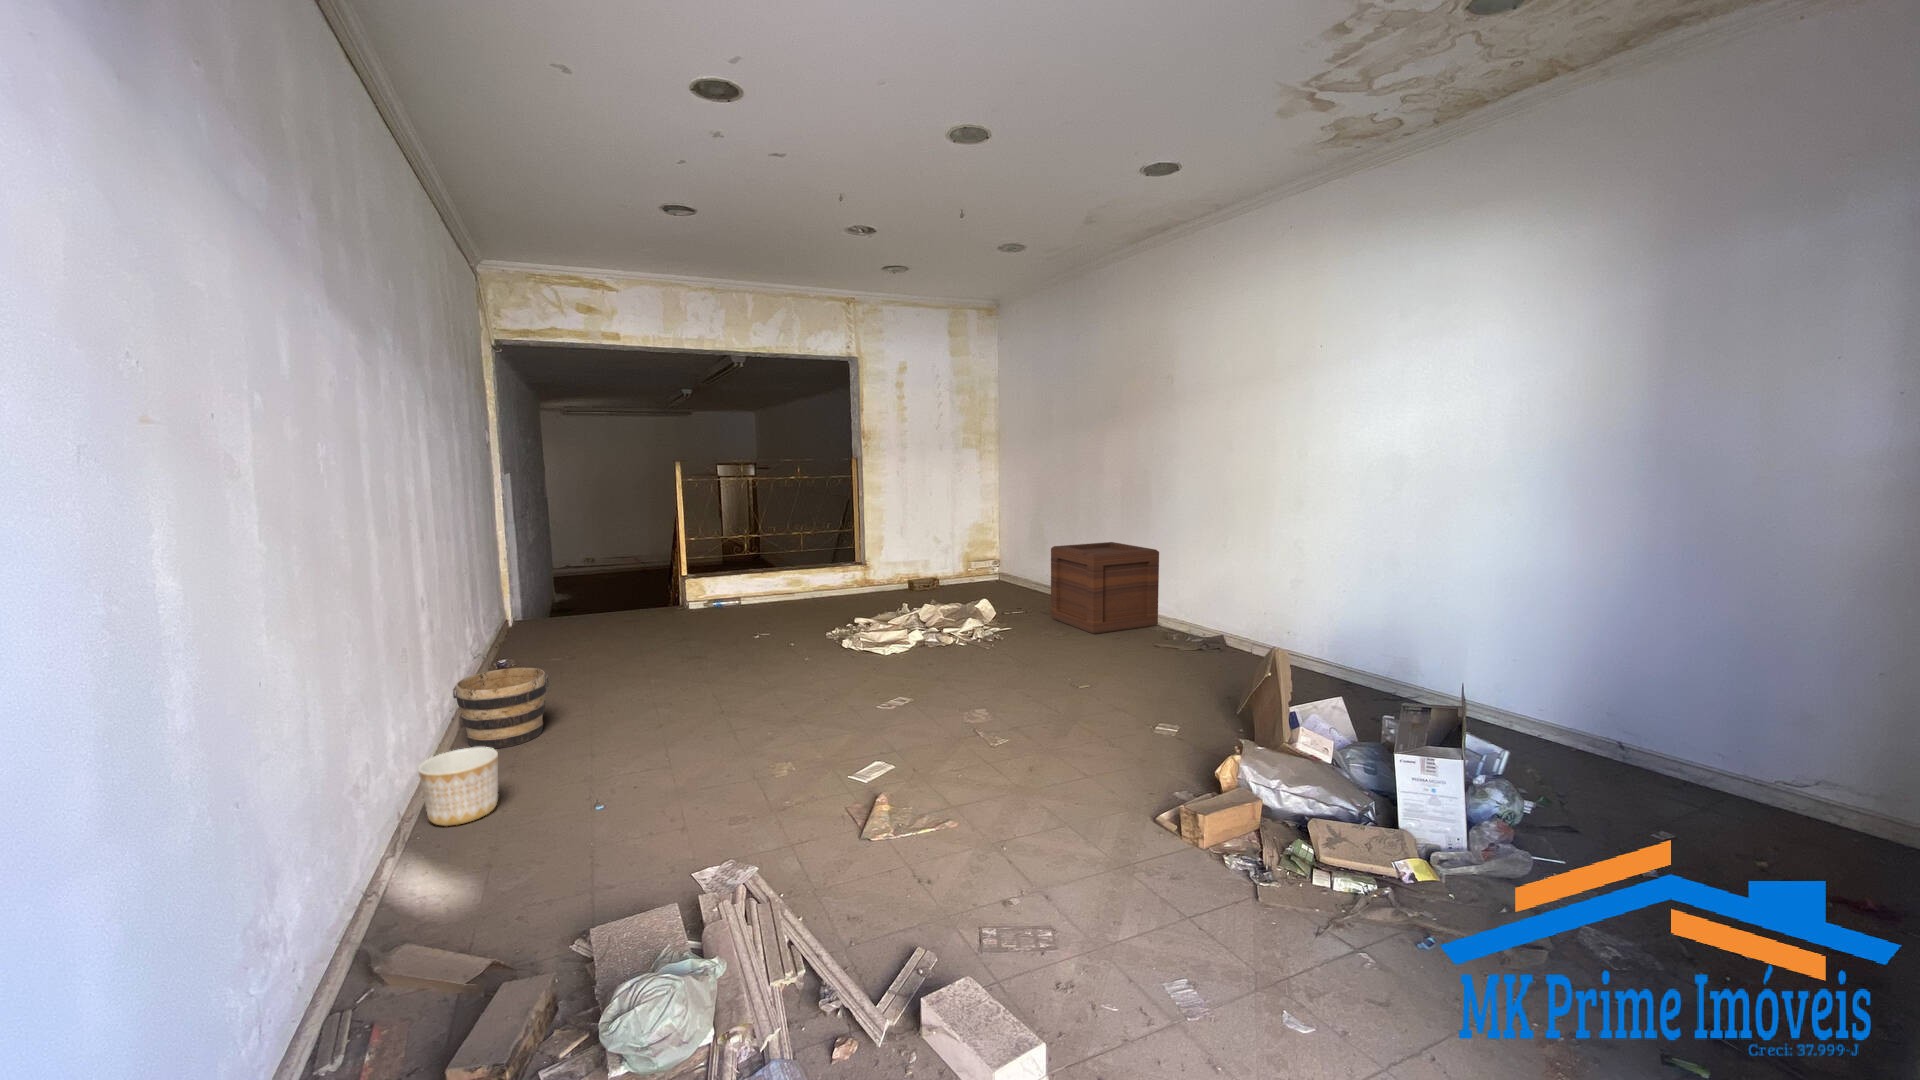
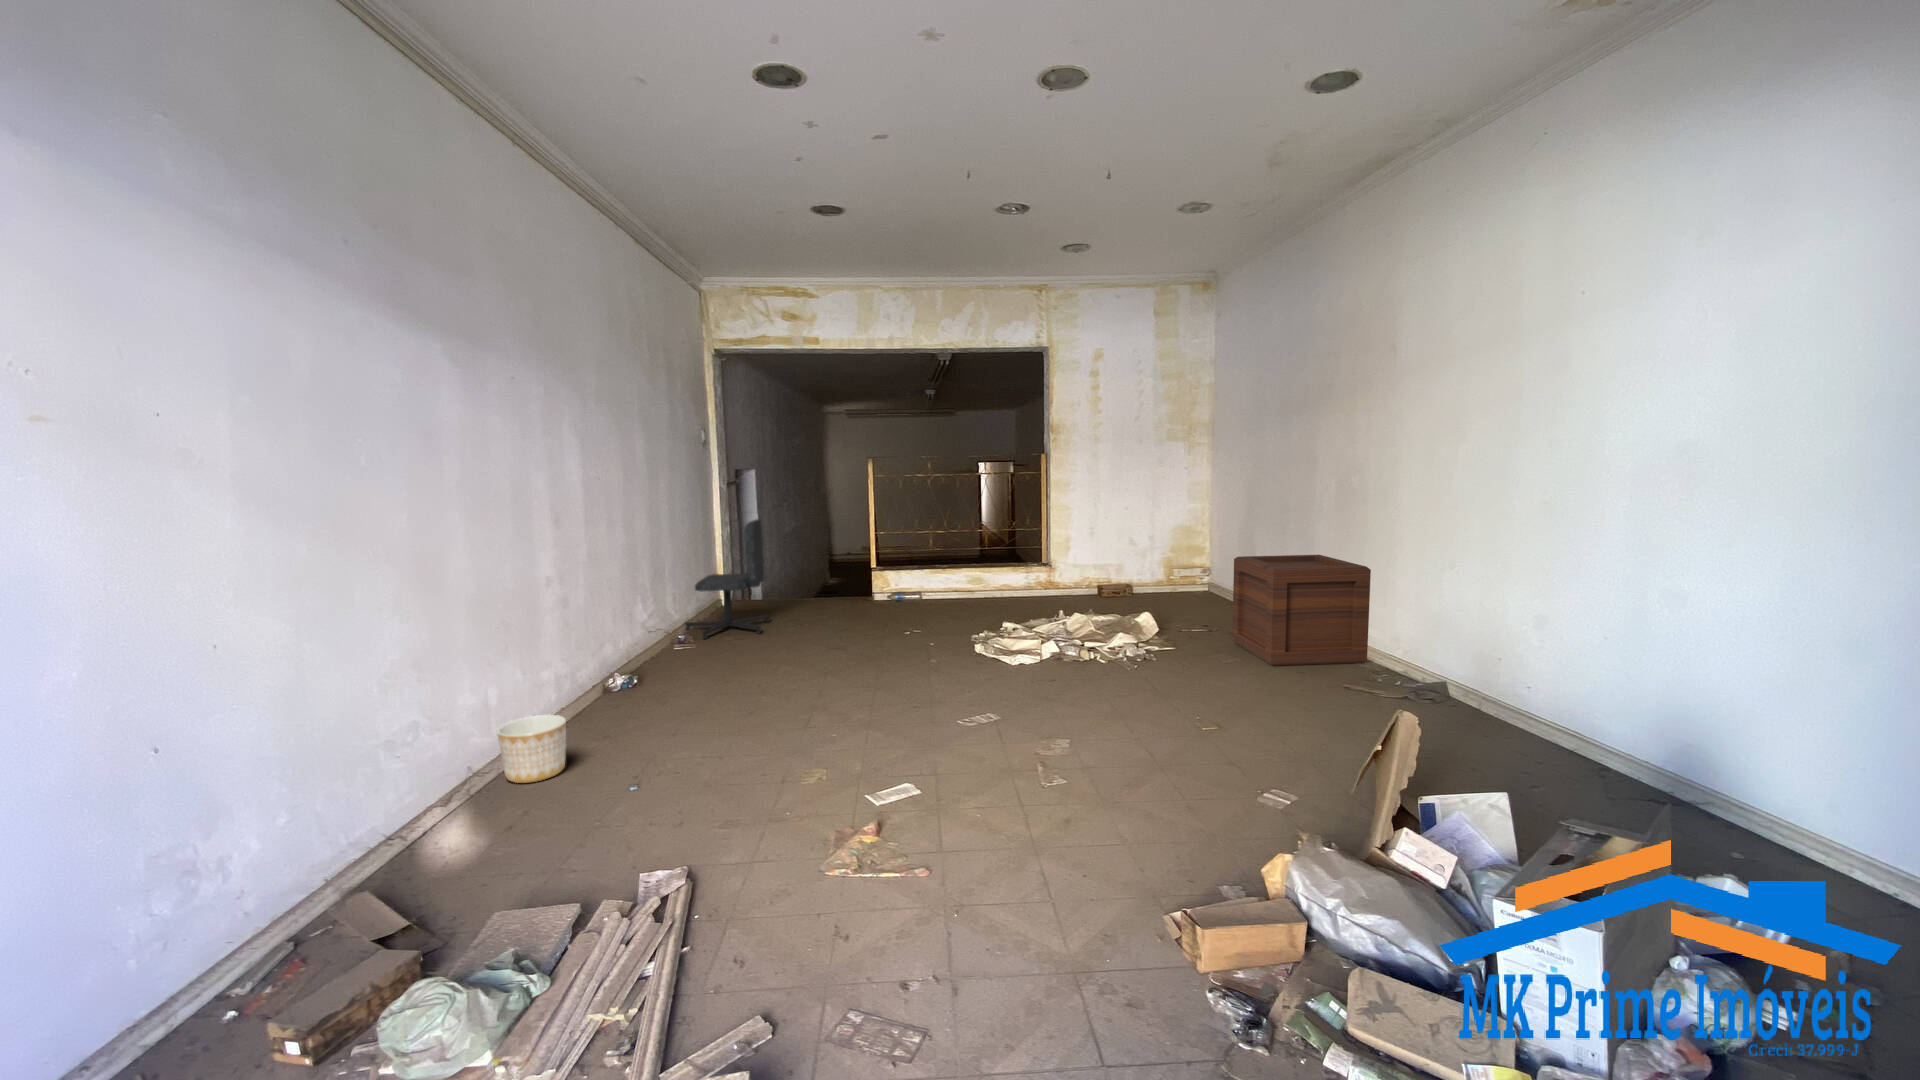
chair: none [496,528,596,660] -> present [685,519,770,639]
bucket: present [453,668,549,749] -> none [582,646,662,718]

